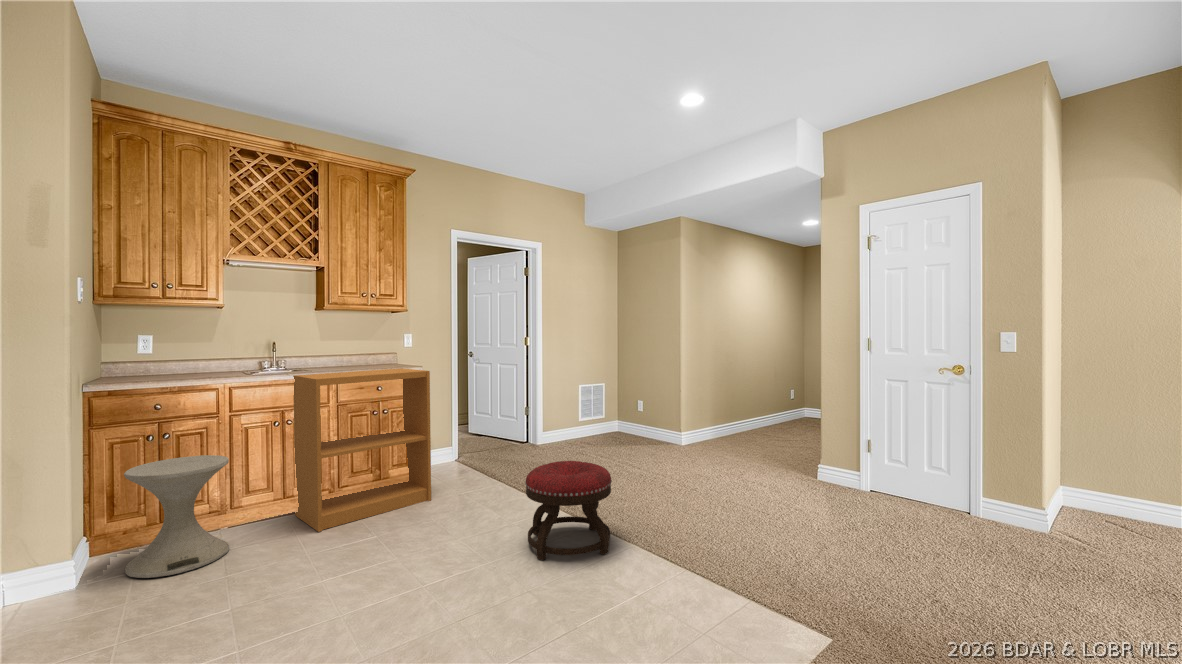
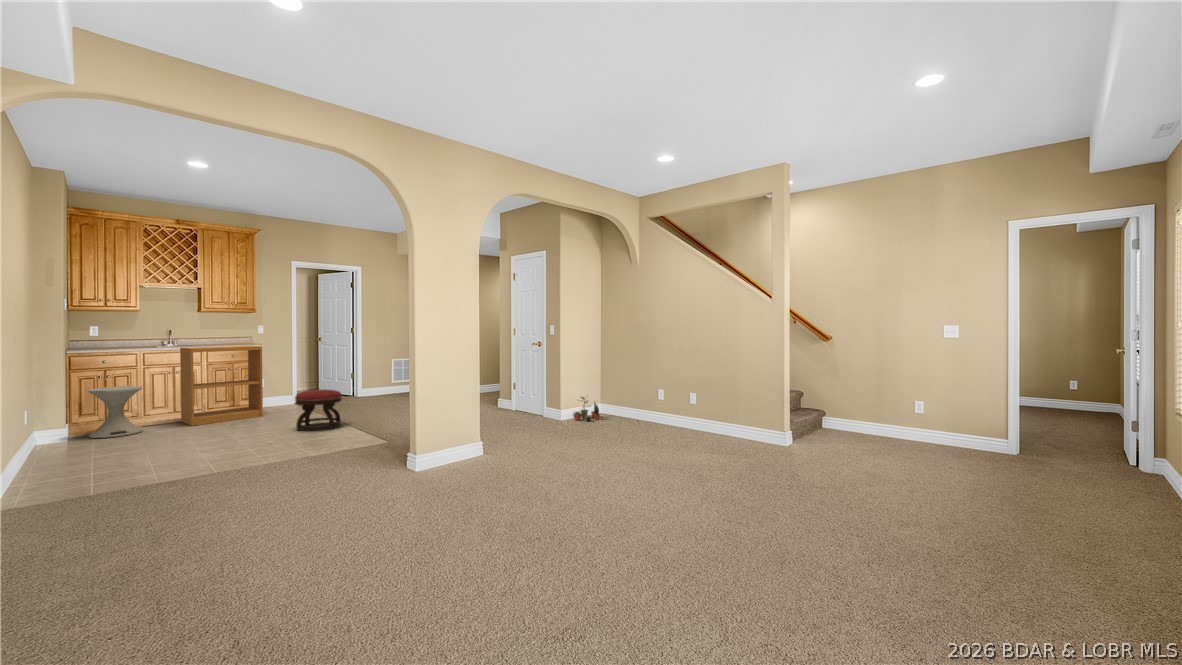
potted plant: none [1084,474,1160,539] -> present [573,397,600,421]

